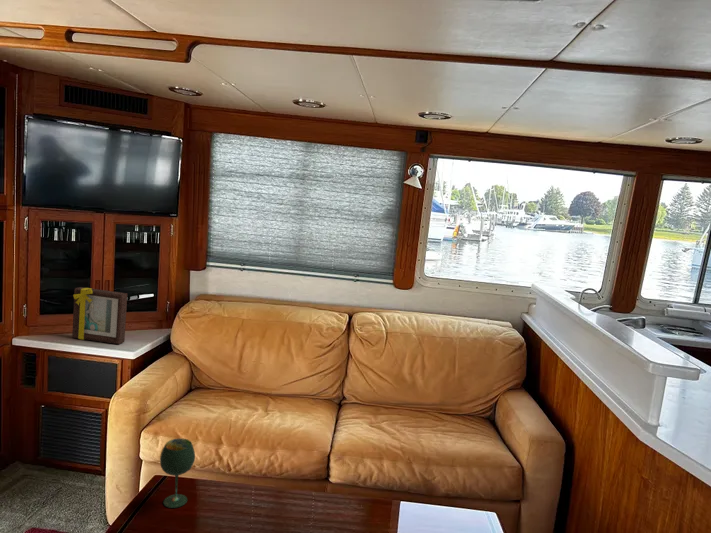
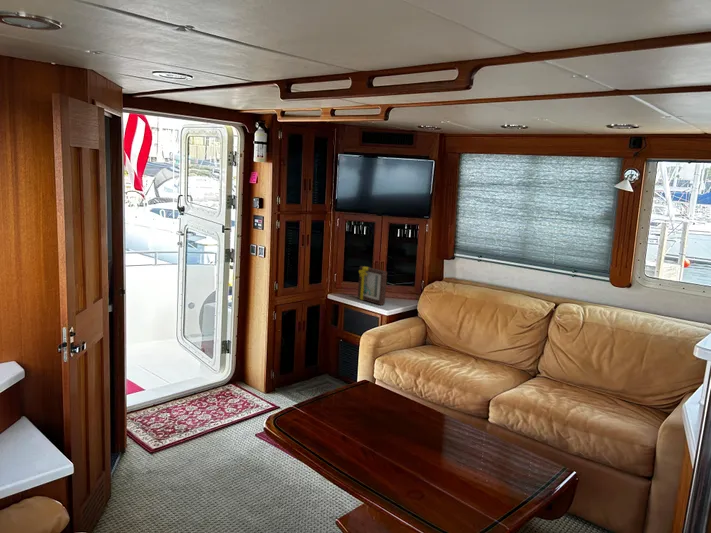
wine glass: present [160,438,195,508] -> none [360,353,380,393]

